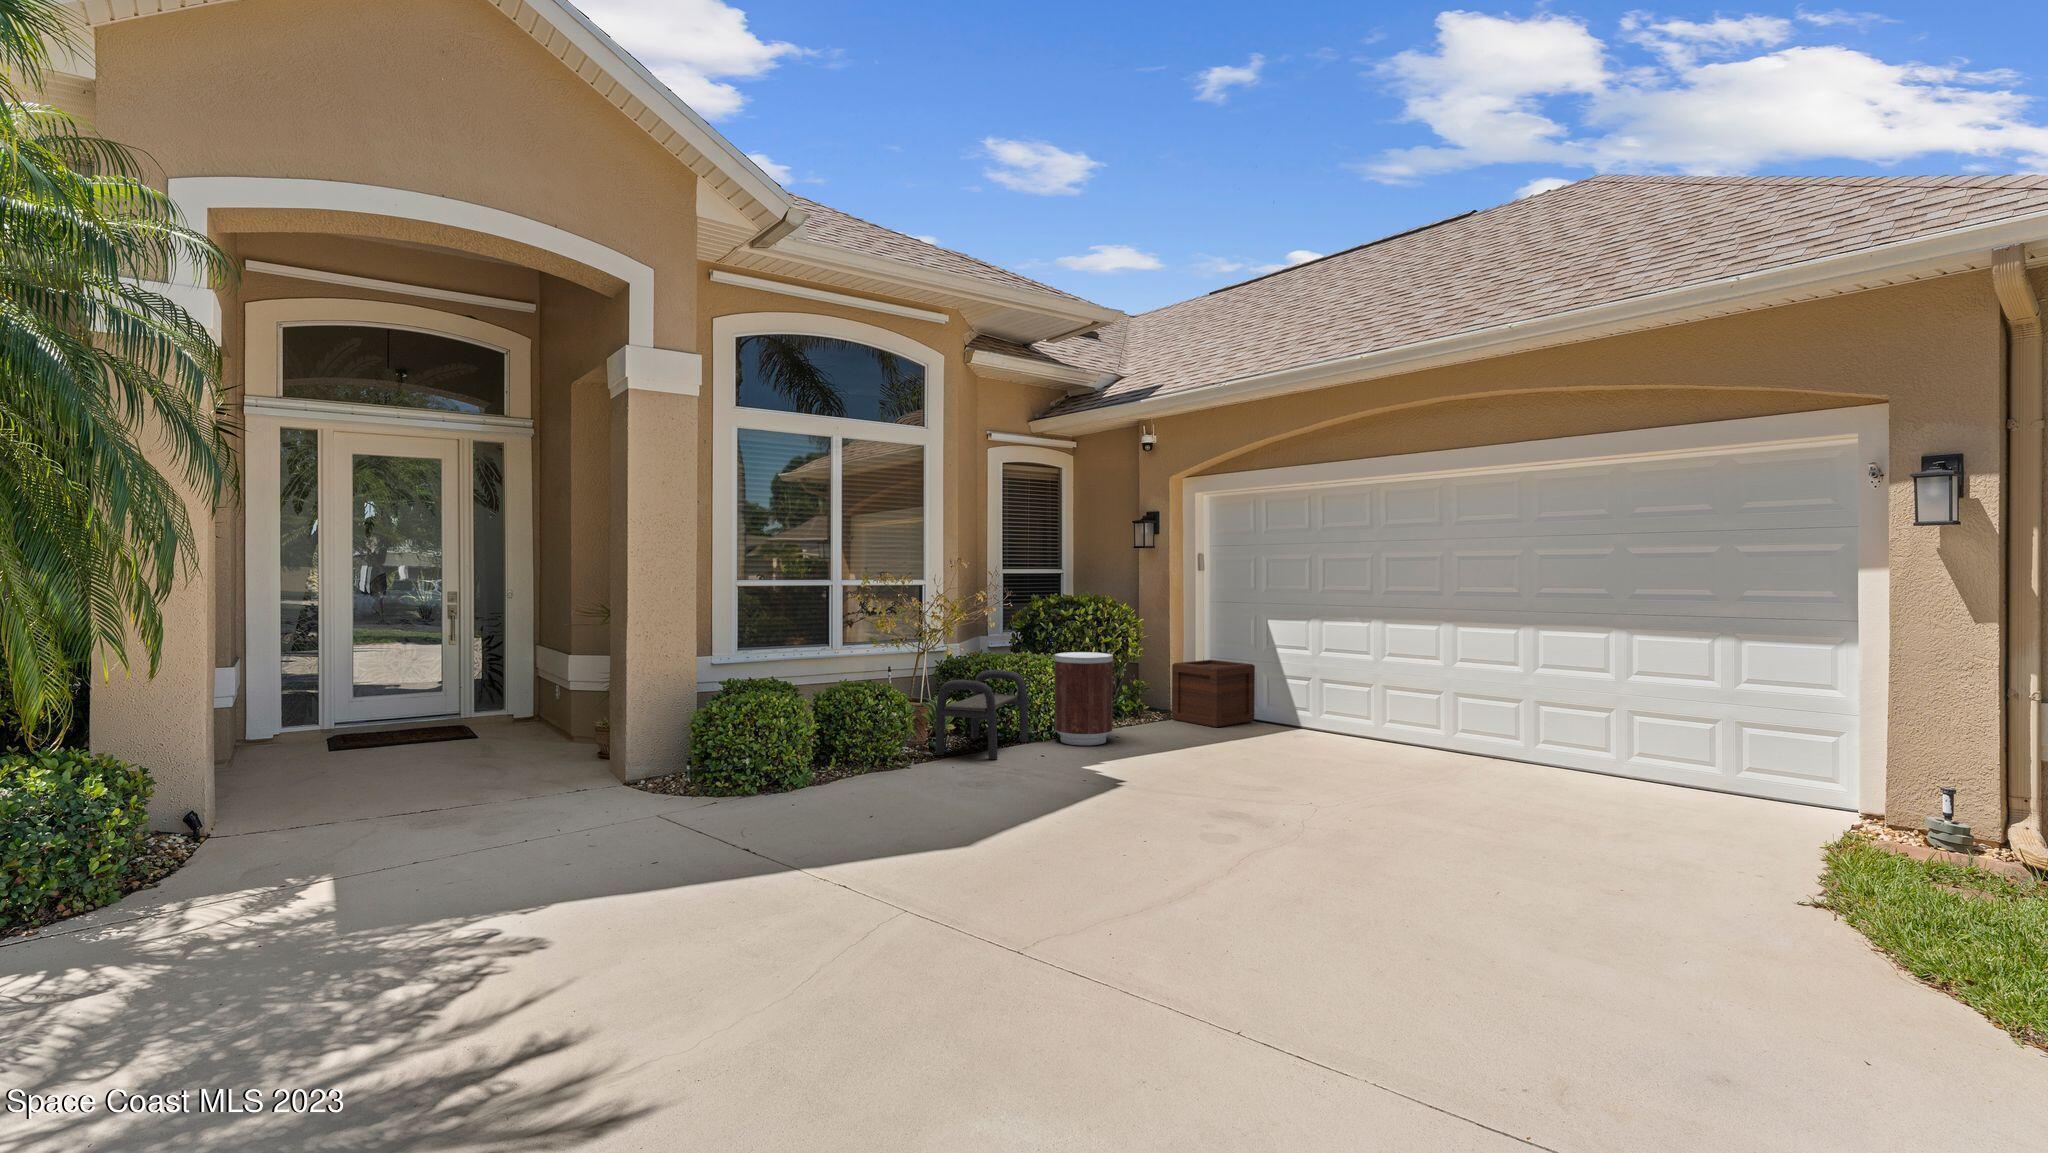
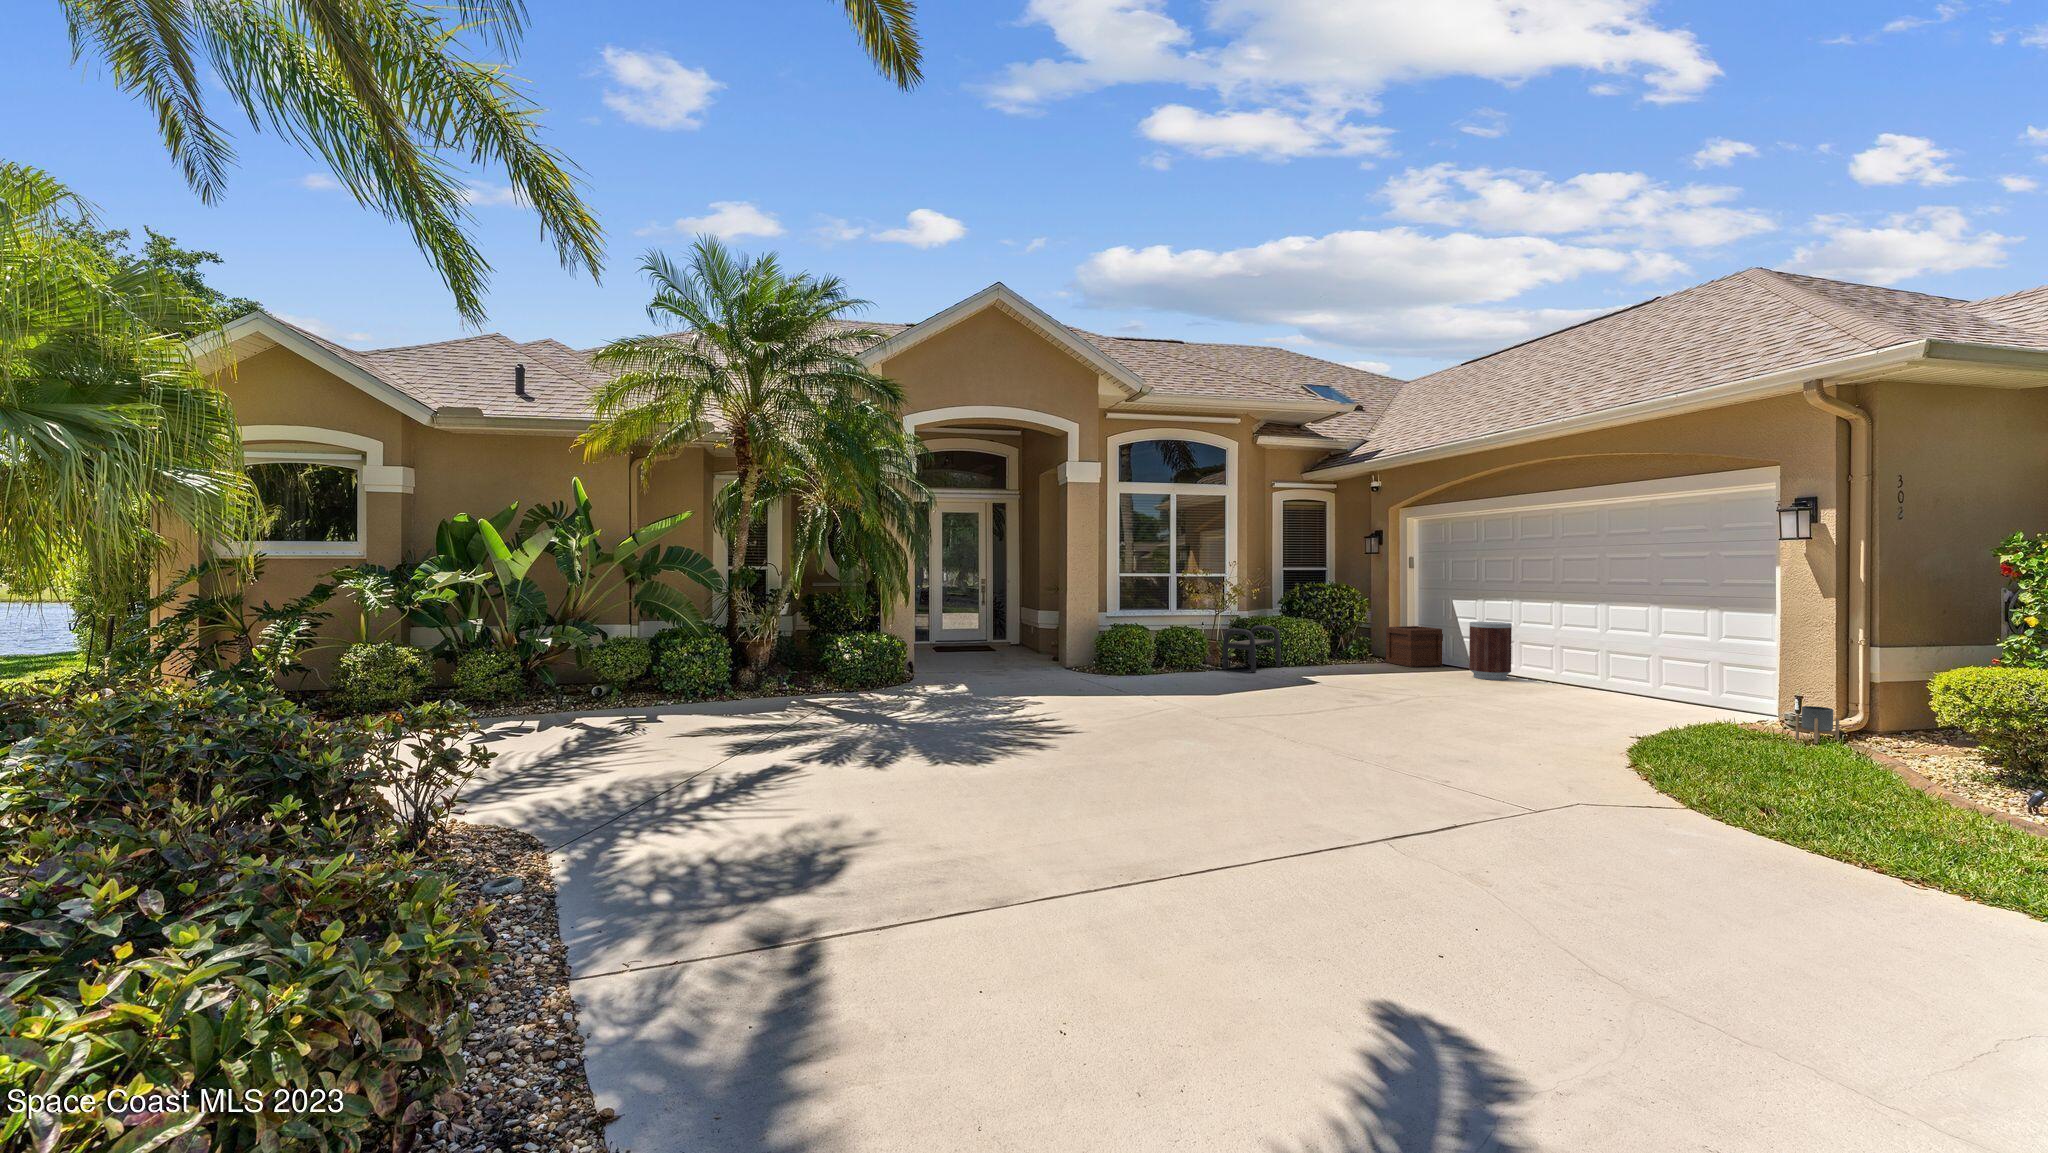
trash can: present [1055,652,1113,745] -> present [1469,622,1512,680]
planter: none [1946,803,2015,871] -> present [1796,706,1839,744]

